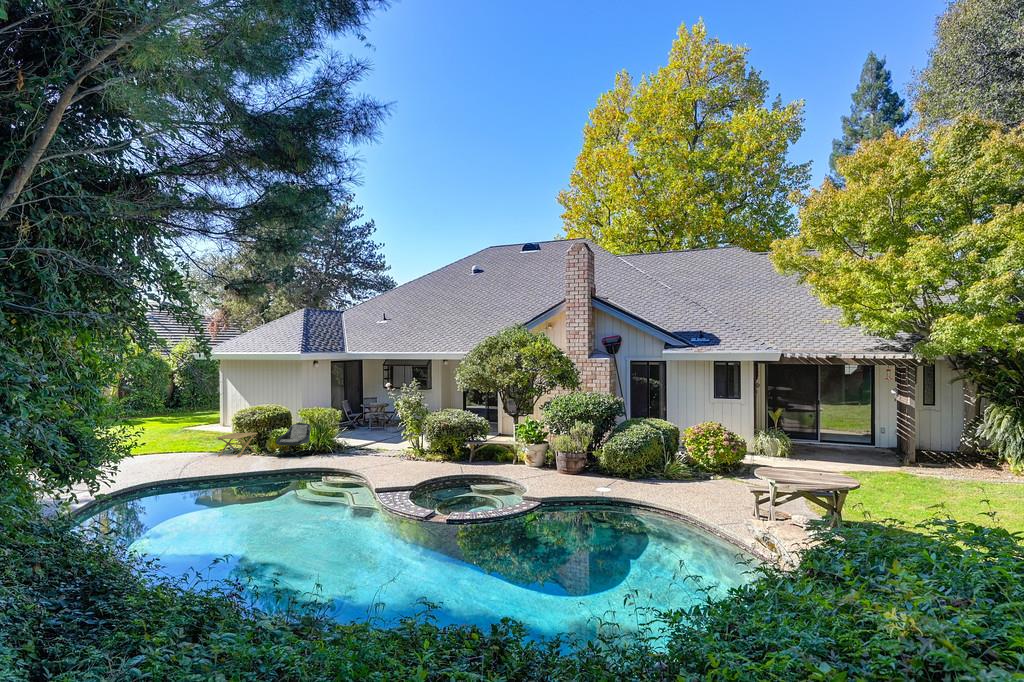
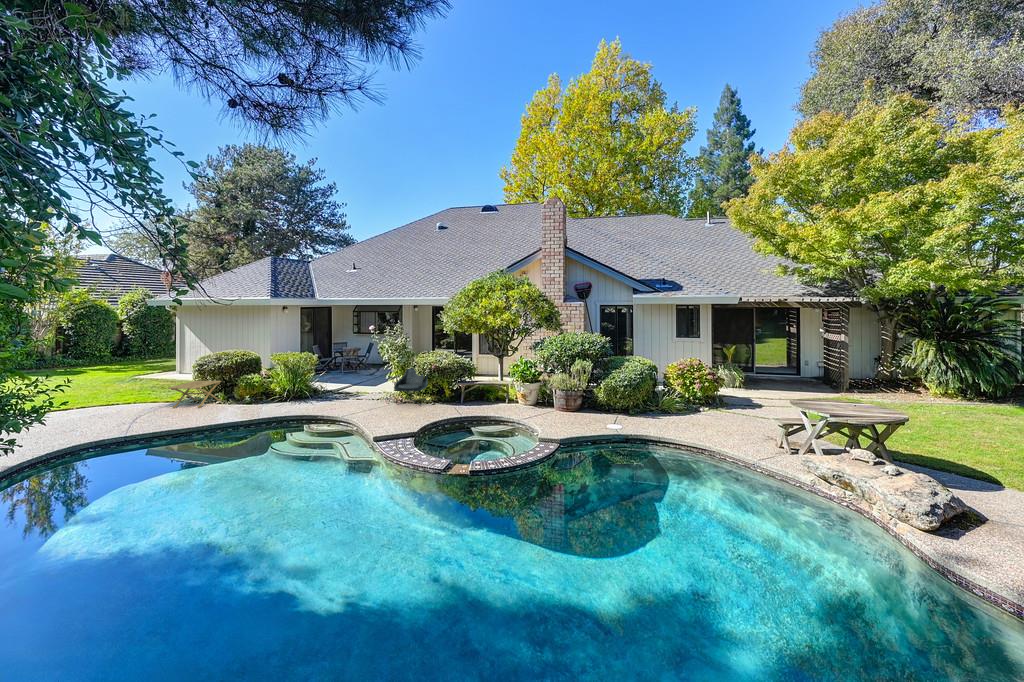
lounge chair: present [276,423,312,459] -> present [394,368,427,405]

